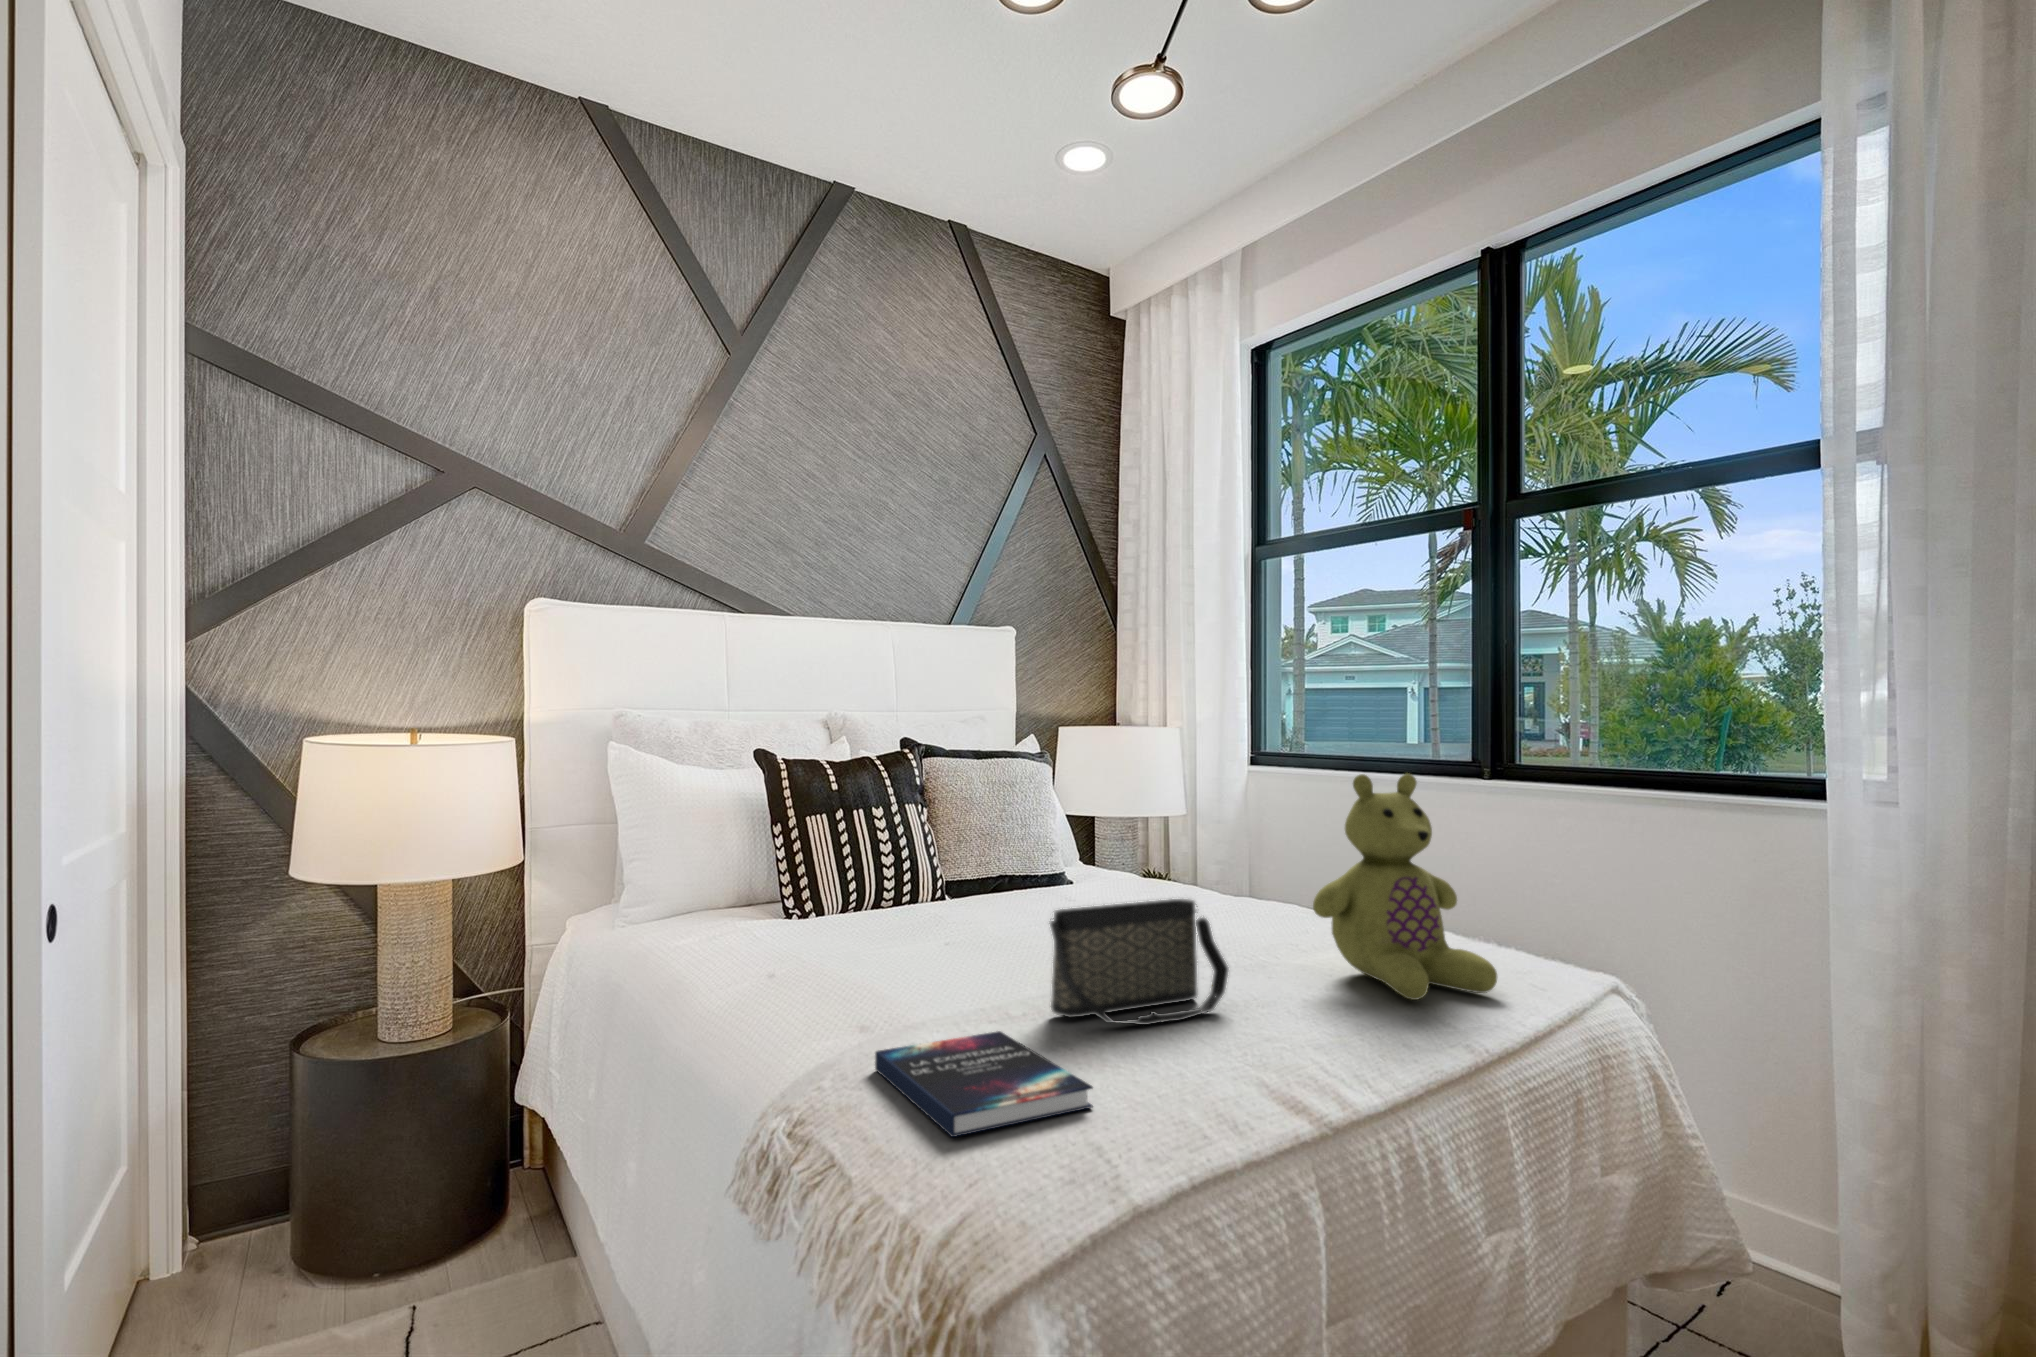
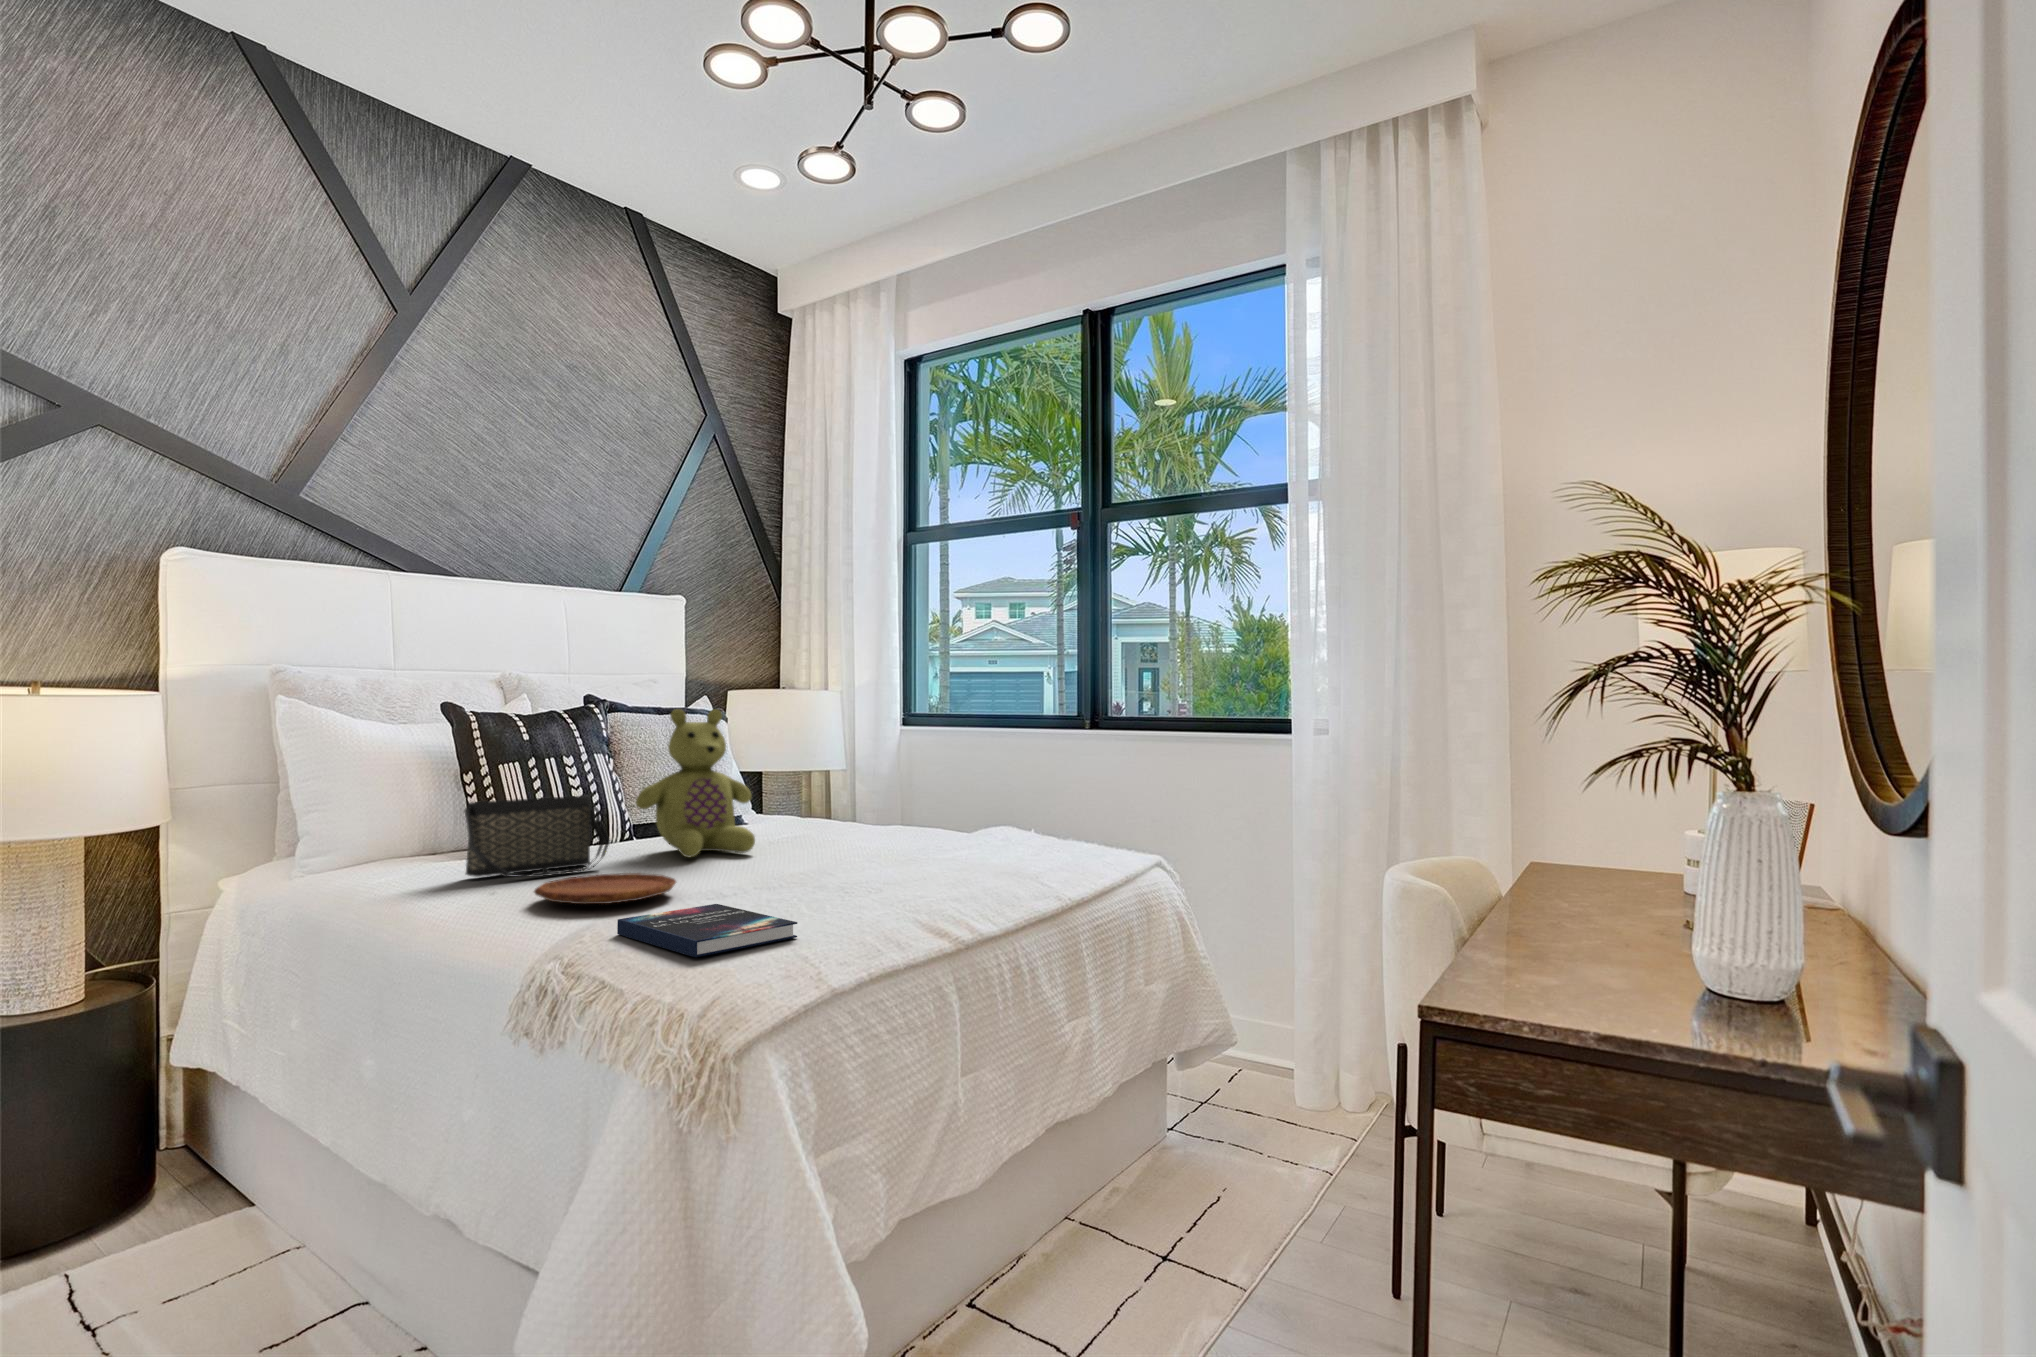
stuffed bear: present [1313,774,1497,1000] -> present [636,709,755,857]
handbag: present [1050,899,1229,1025] -> present [464,796,610,877]
tray: none [804,963,964,1013] -> present [534,873,676,904]

